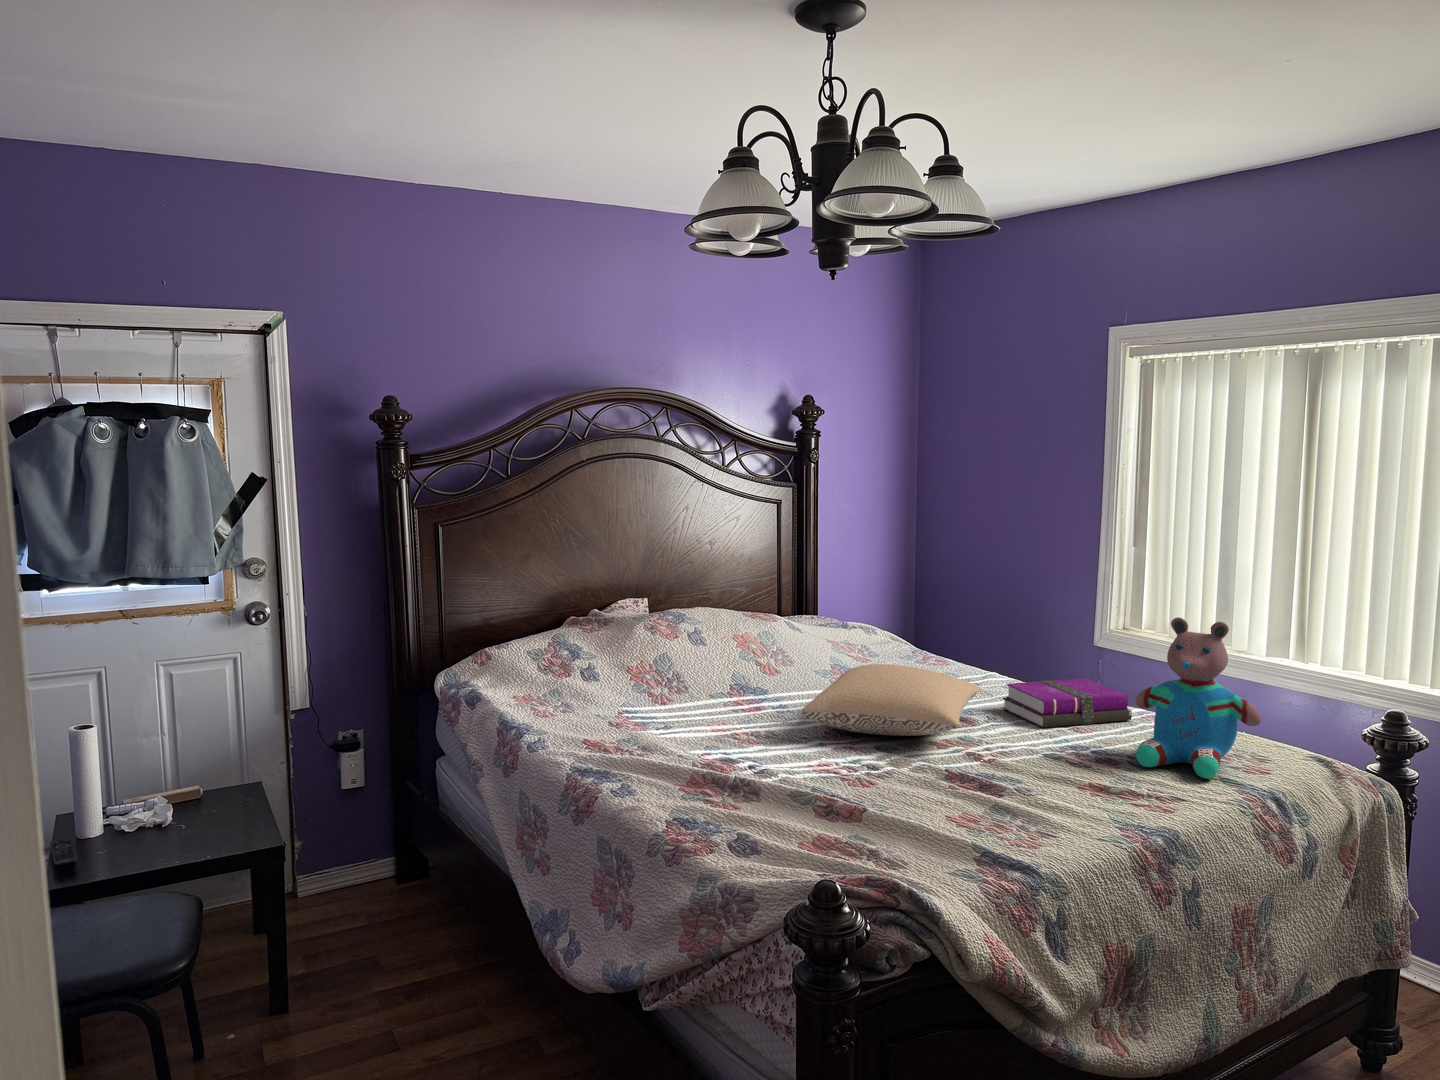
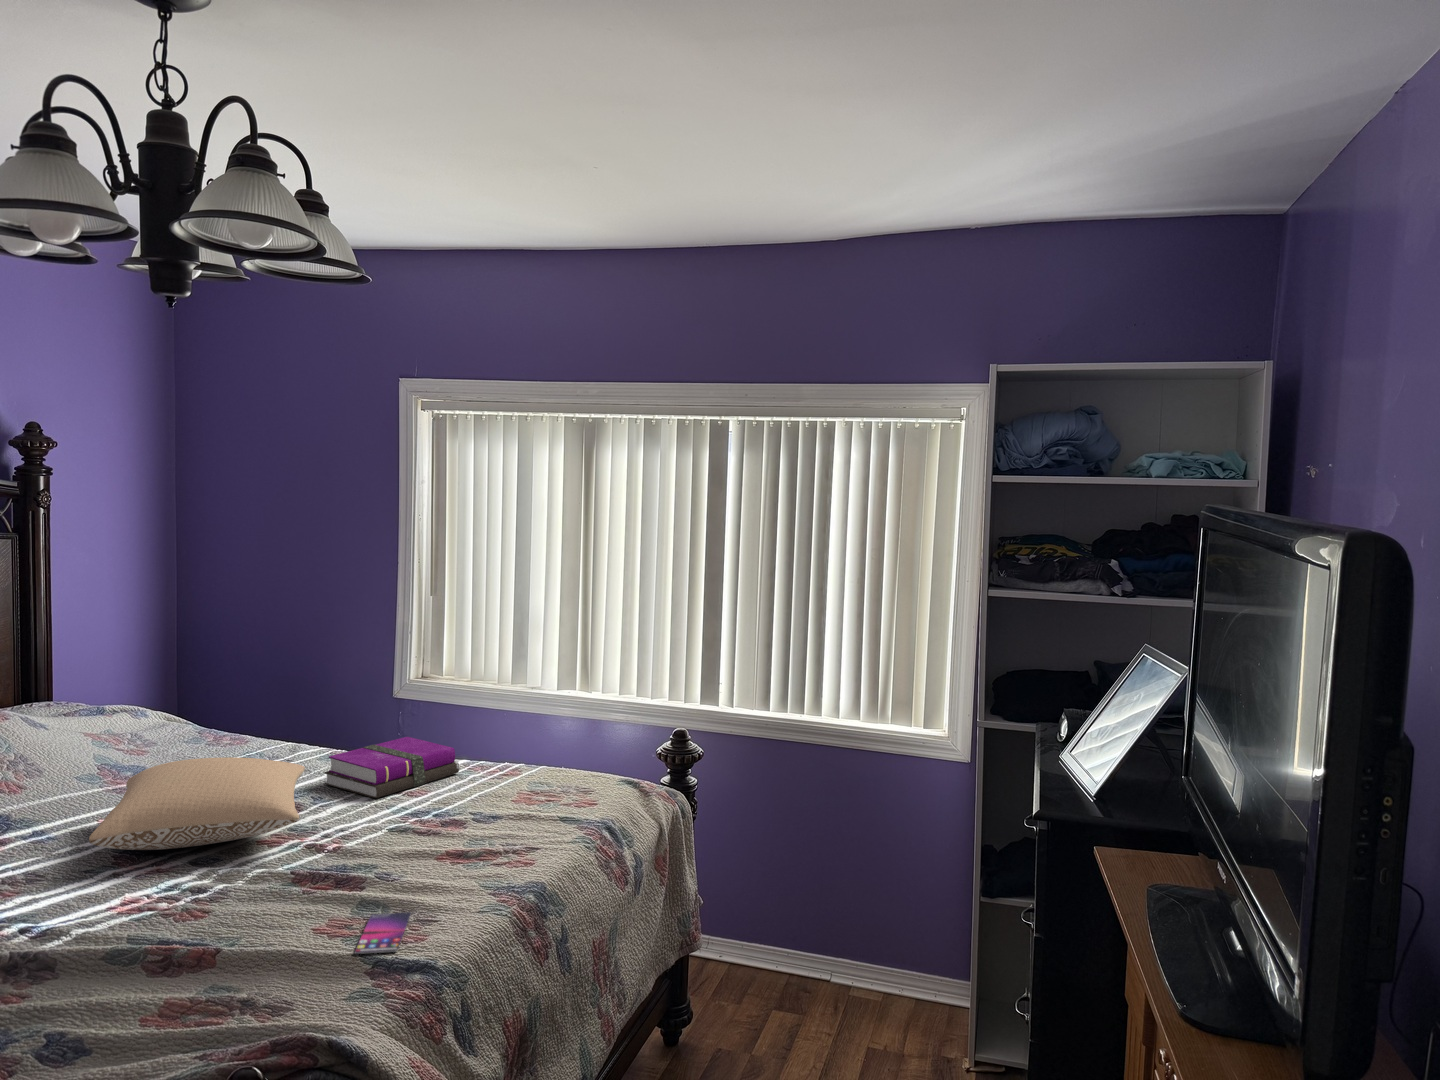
teddy bear: present [1135,617,1261,779] -> none [473,669,587,822]
smartphone: none [972,816,1033,850] -> present [355,912,411,954]

